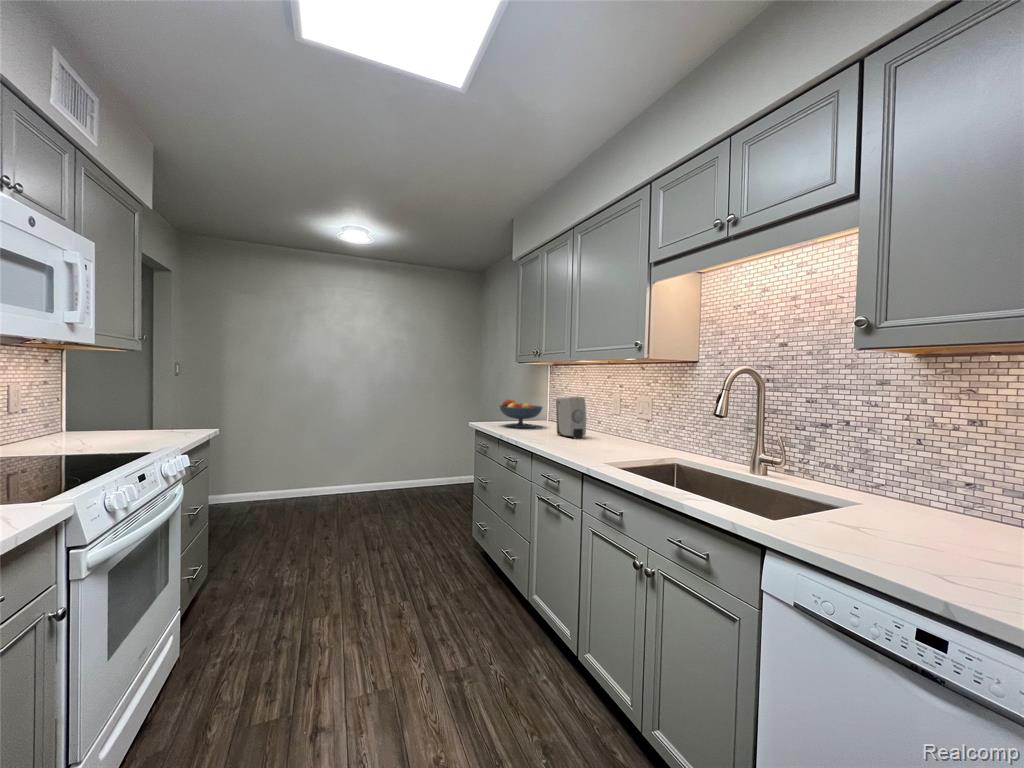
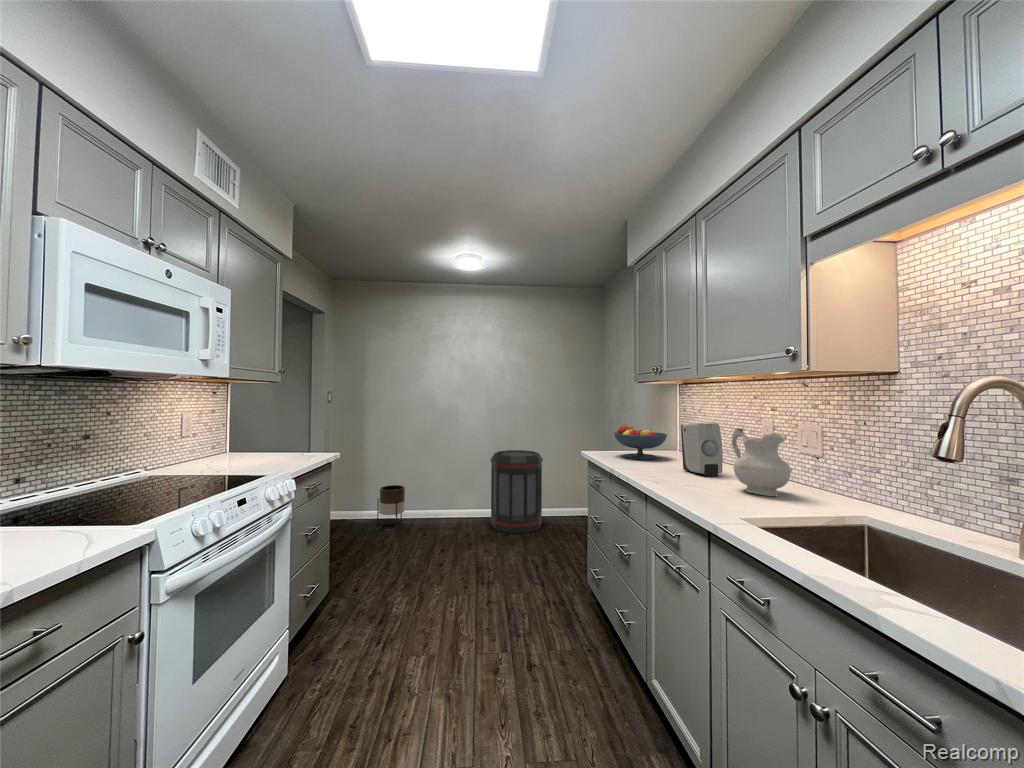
ceramic pitcher: none [595,400,633,449] -> present [732,428,791,496]
trash can: none [371,425,425,504] -> present [490,450,543,534]
planter: none [242,465,276,510] -> present [377,485,405,529]

